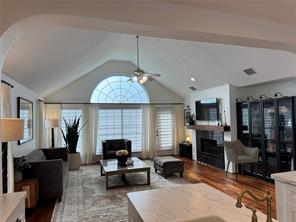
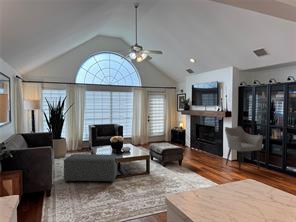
ottoman: none [76,166,122,192] -> present [64,154,117,183]

